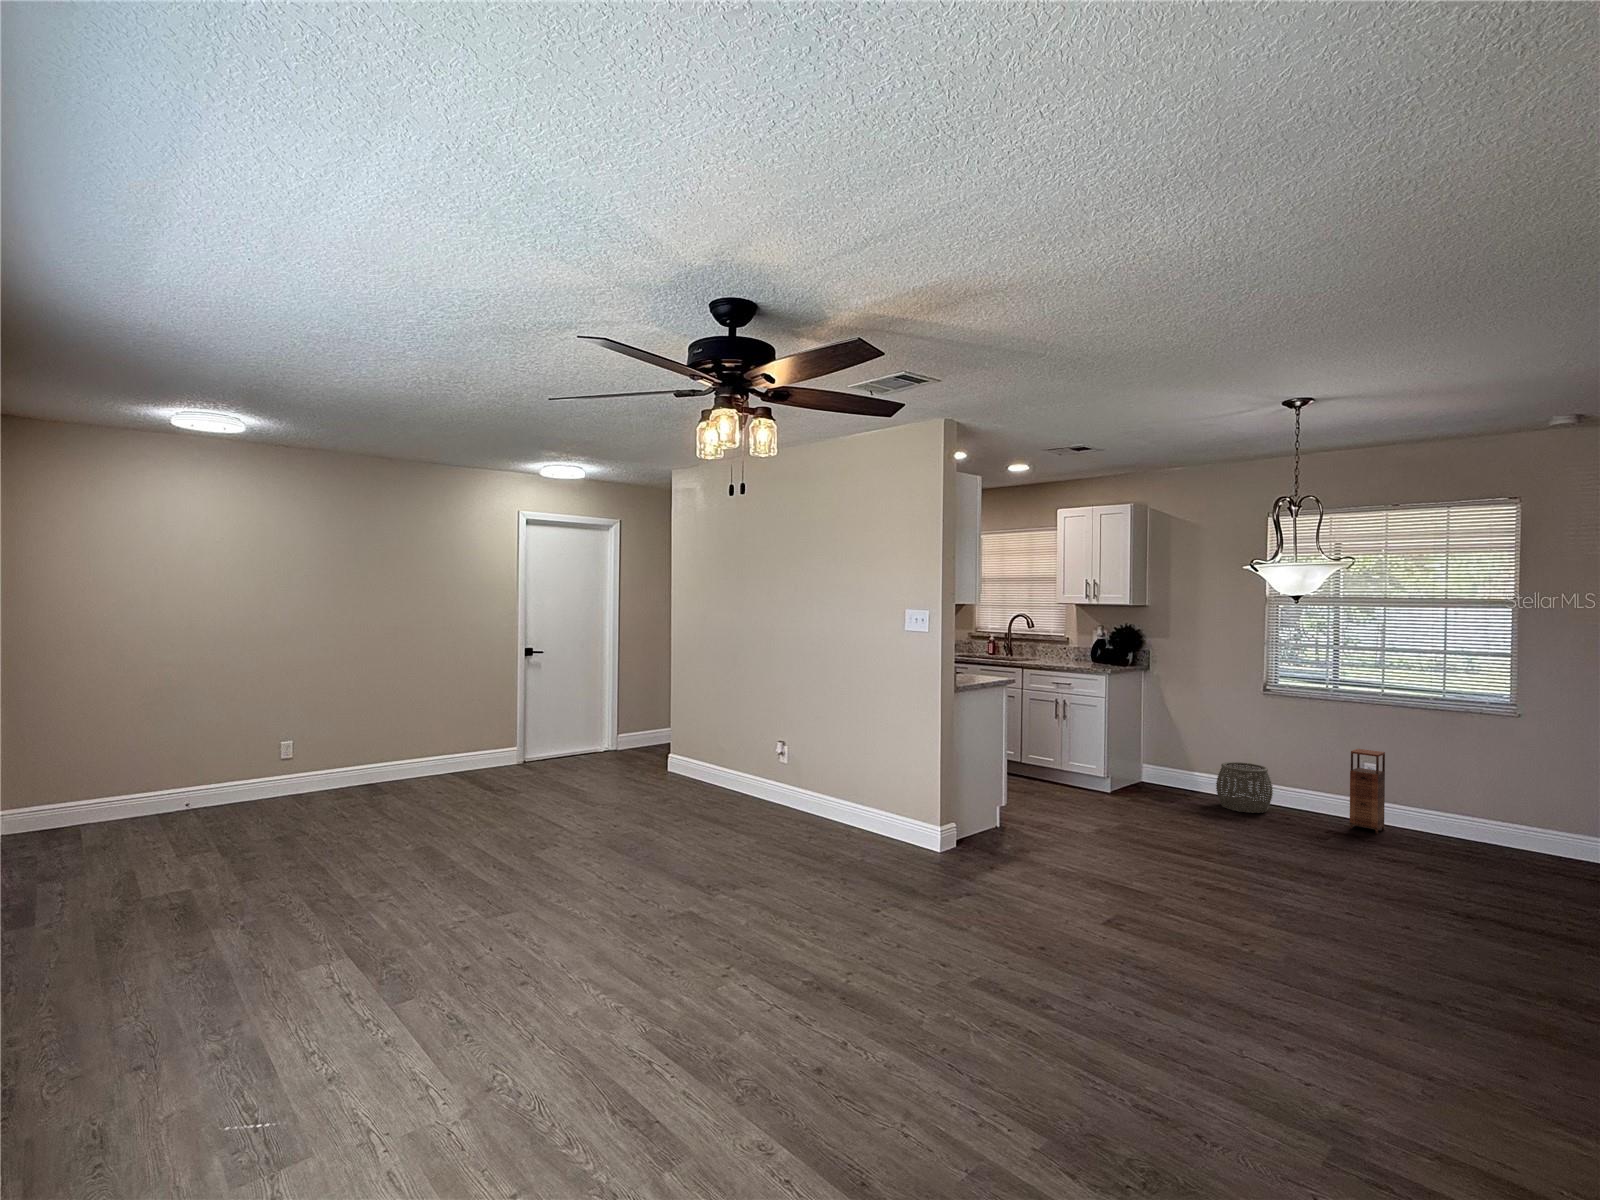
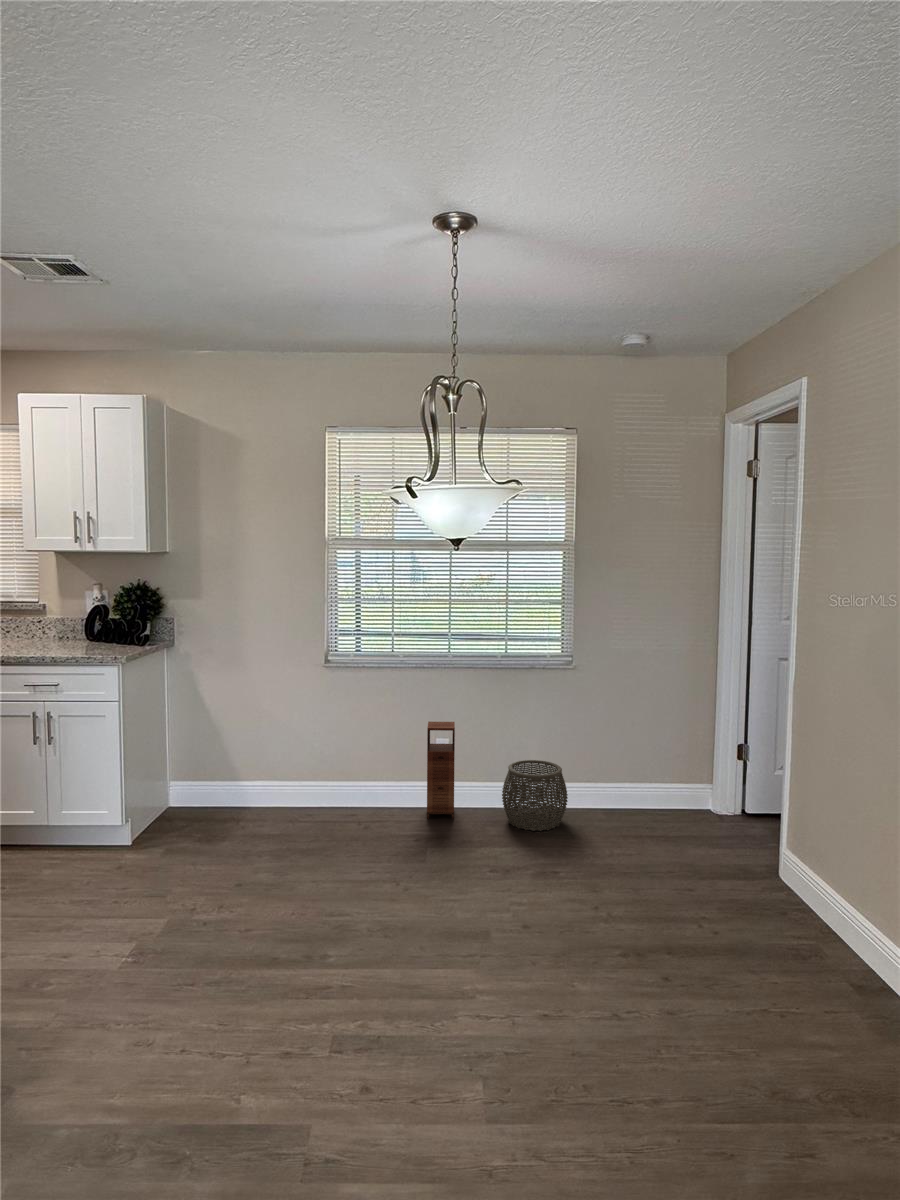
woven basket: present [1216,762,1273,813] -> present [502,760,568,831]

